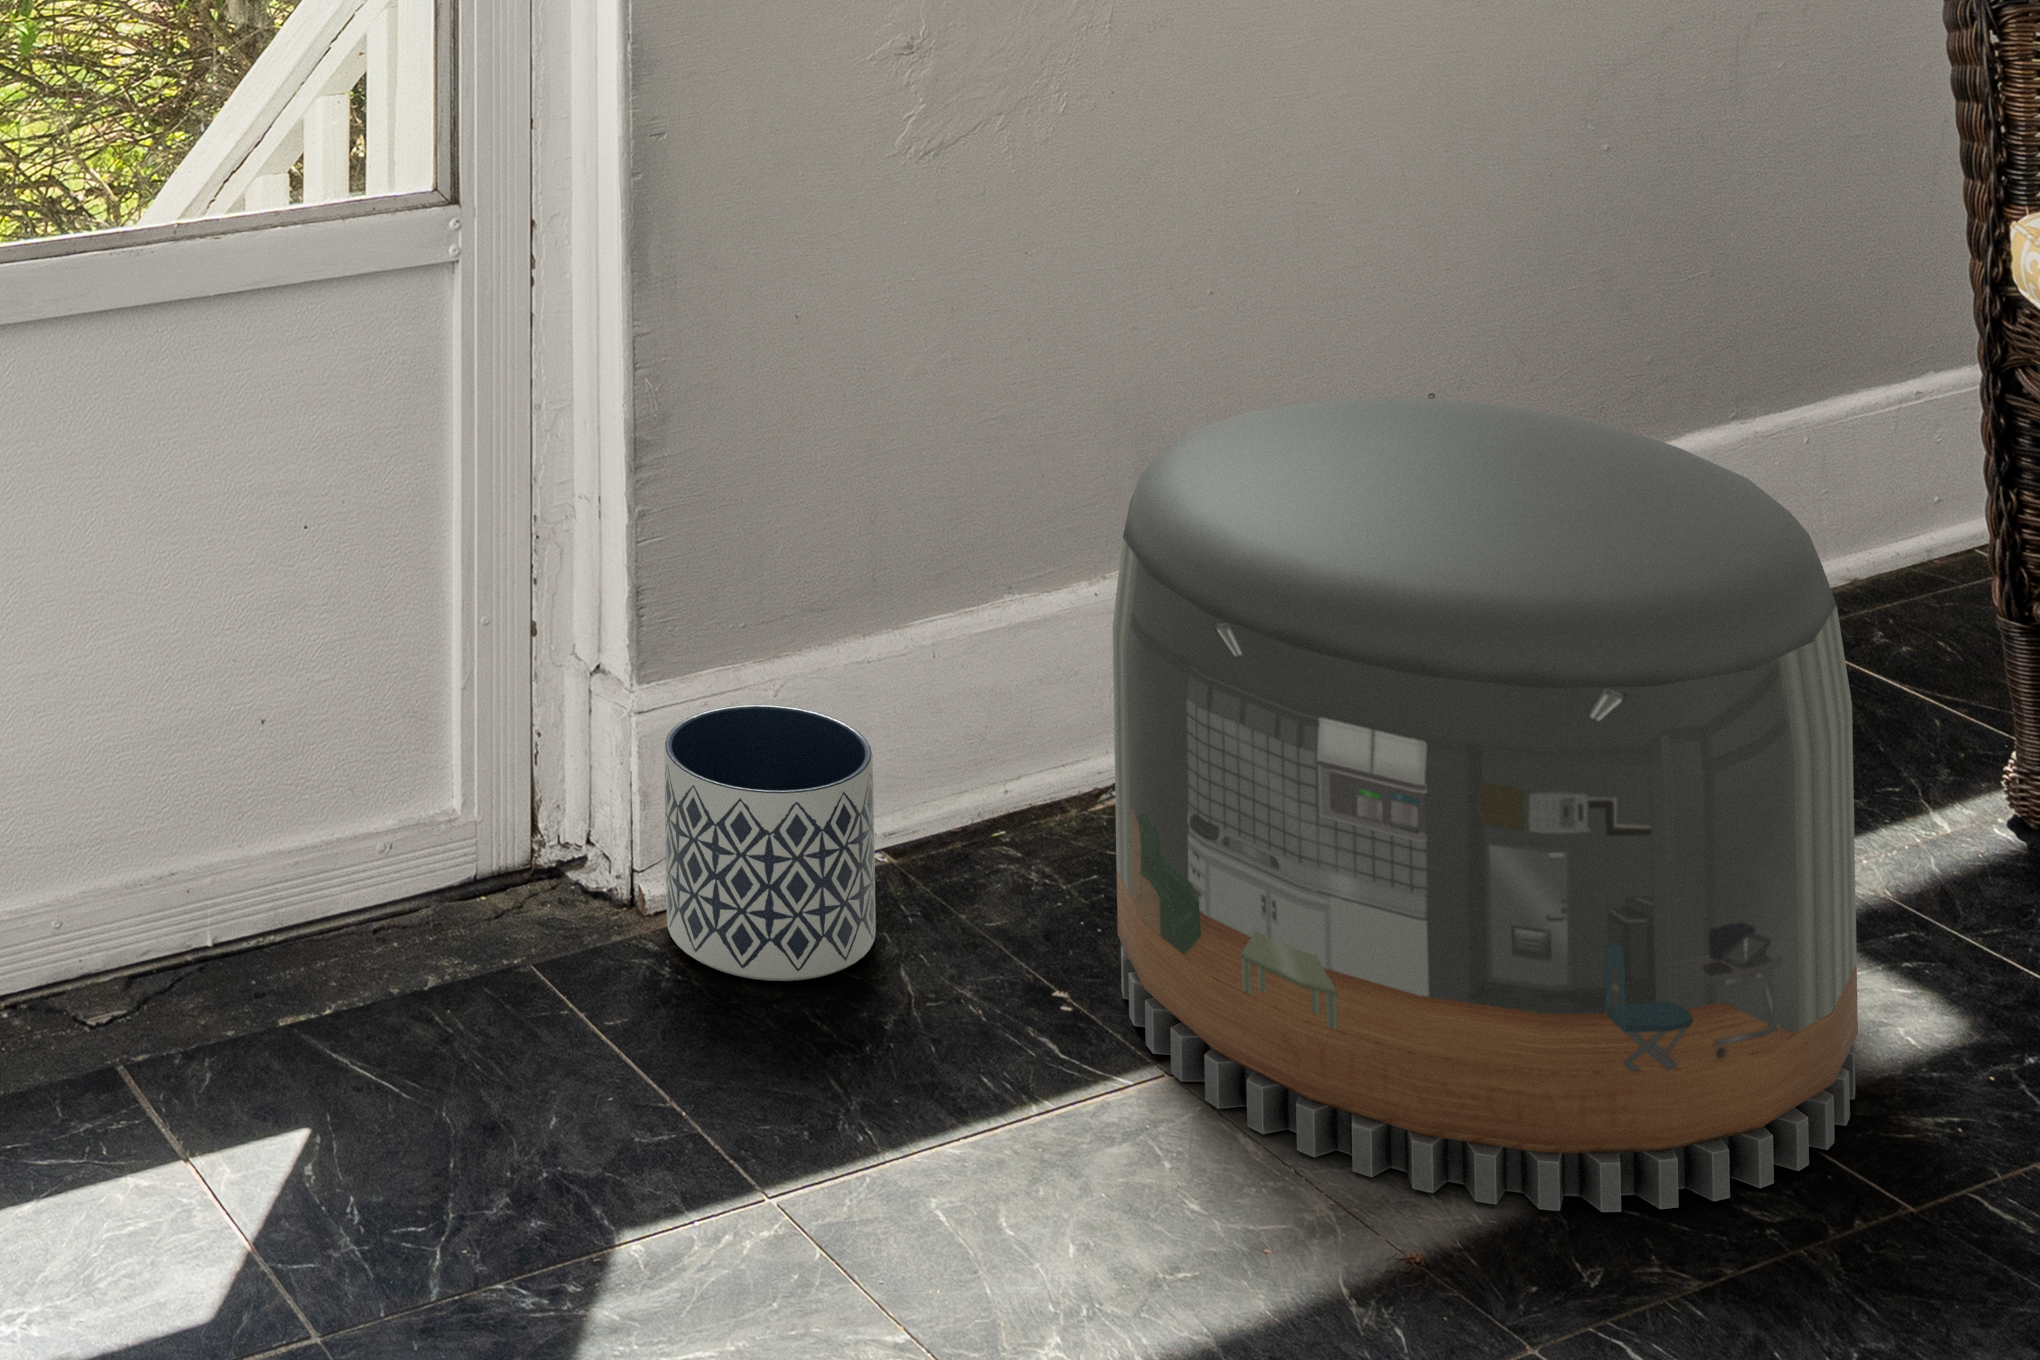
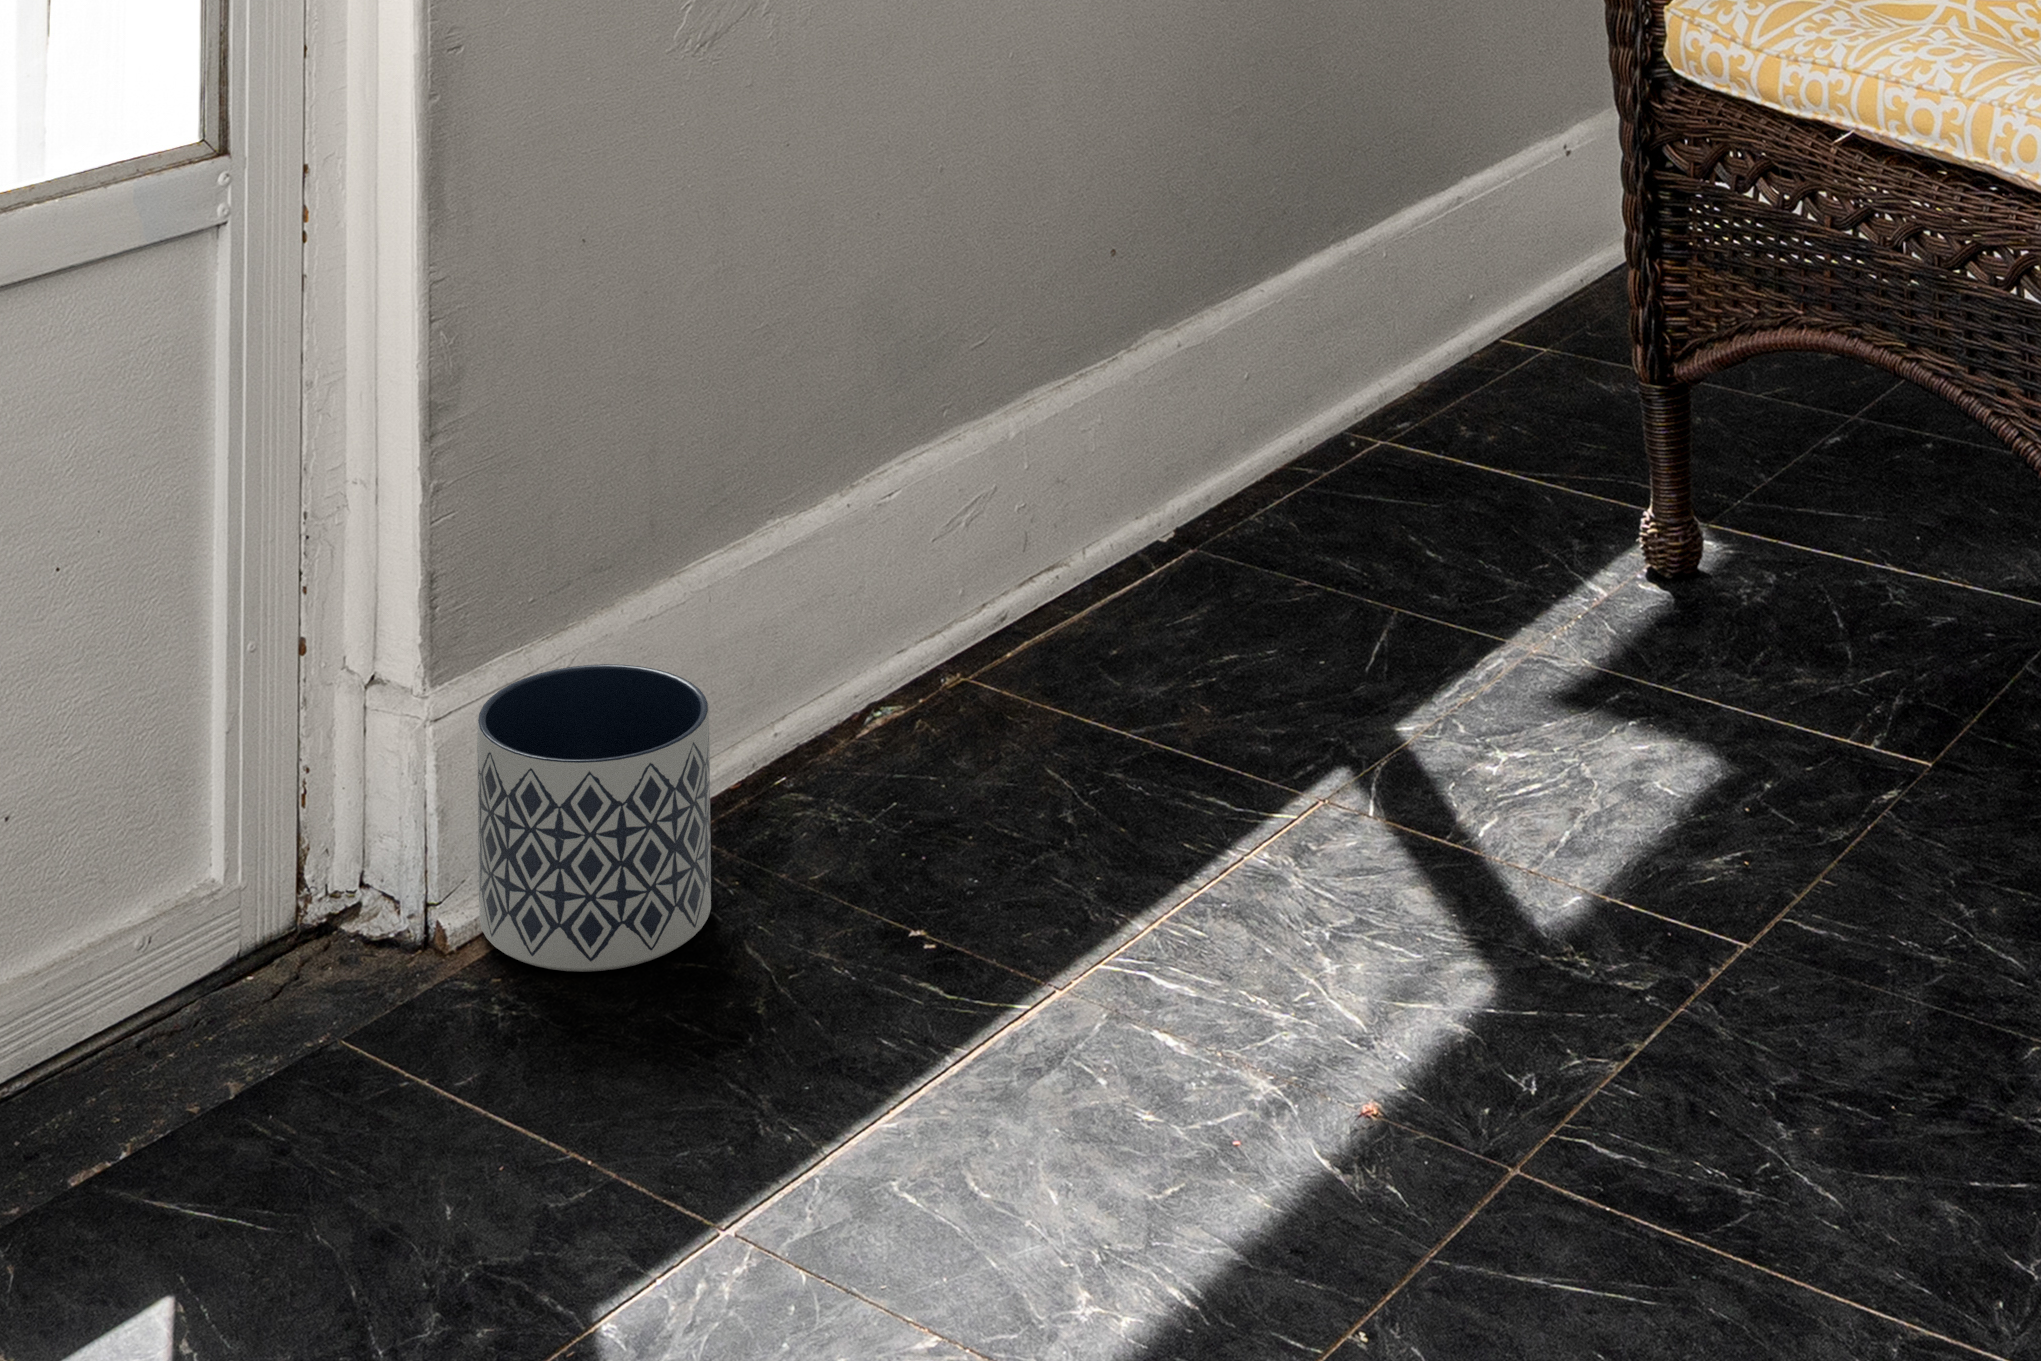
pouf: present [1113,398,1858,1212] -> none [951,233,1661,1023]

